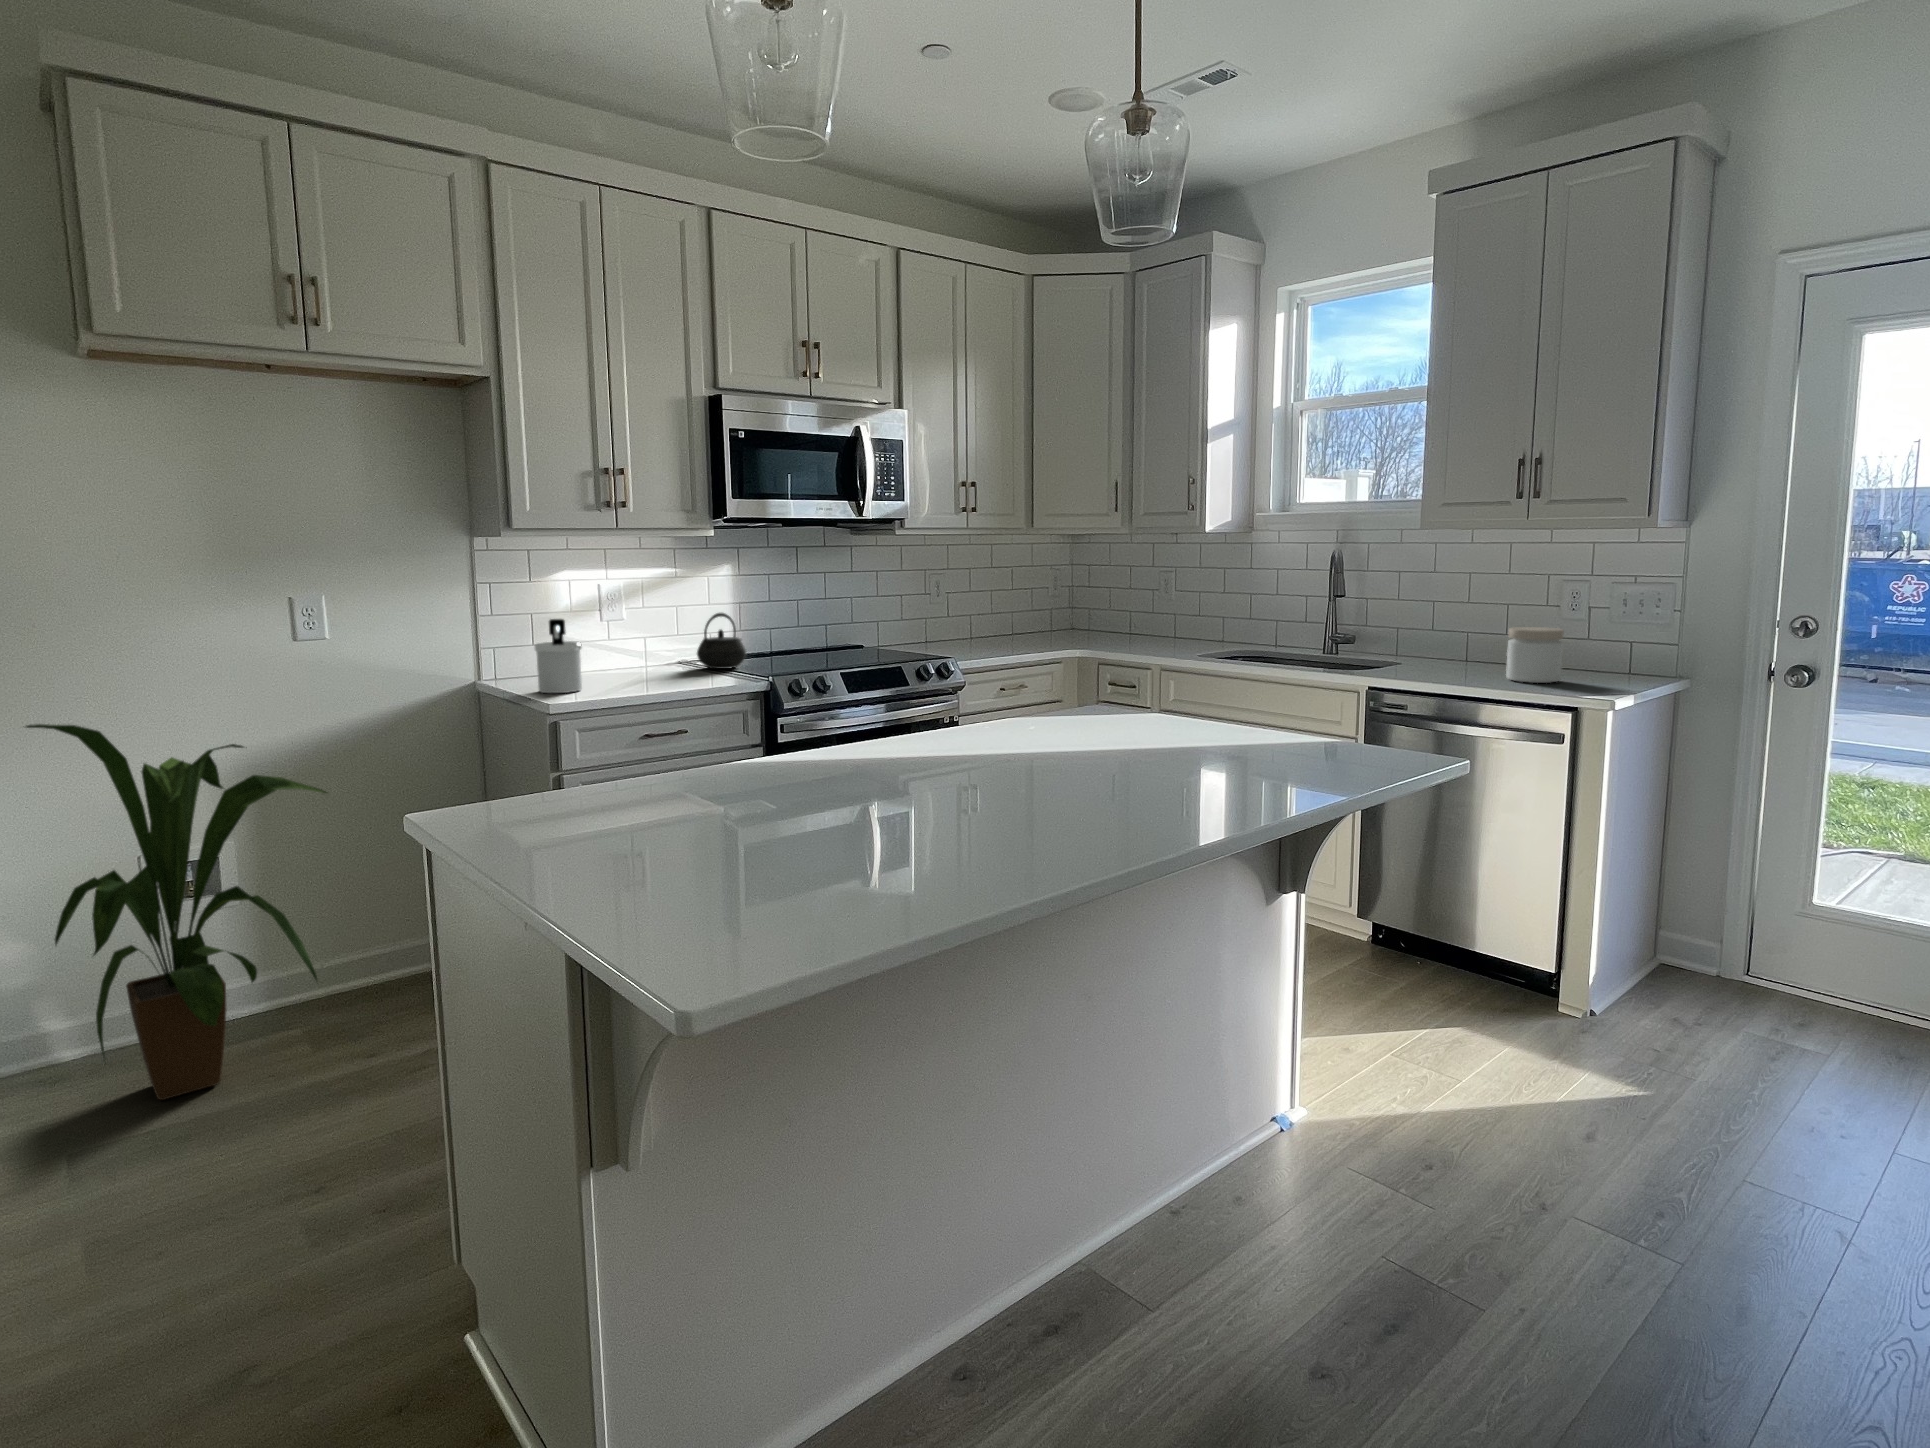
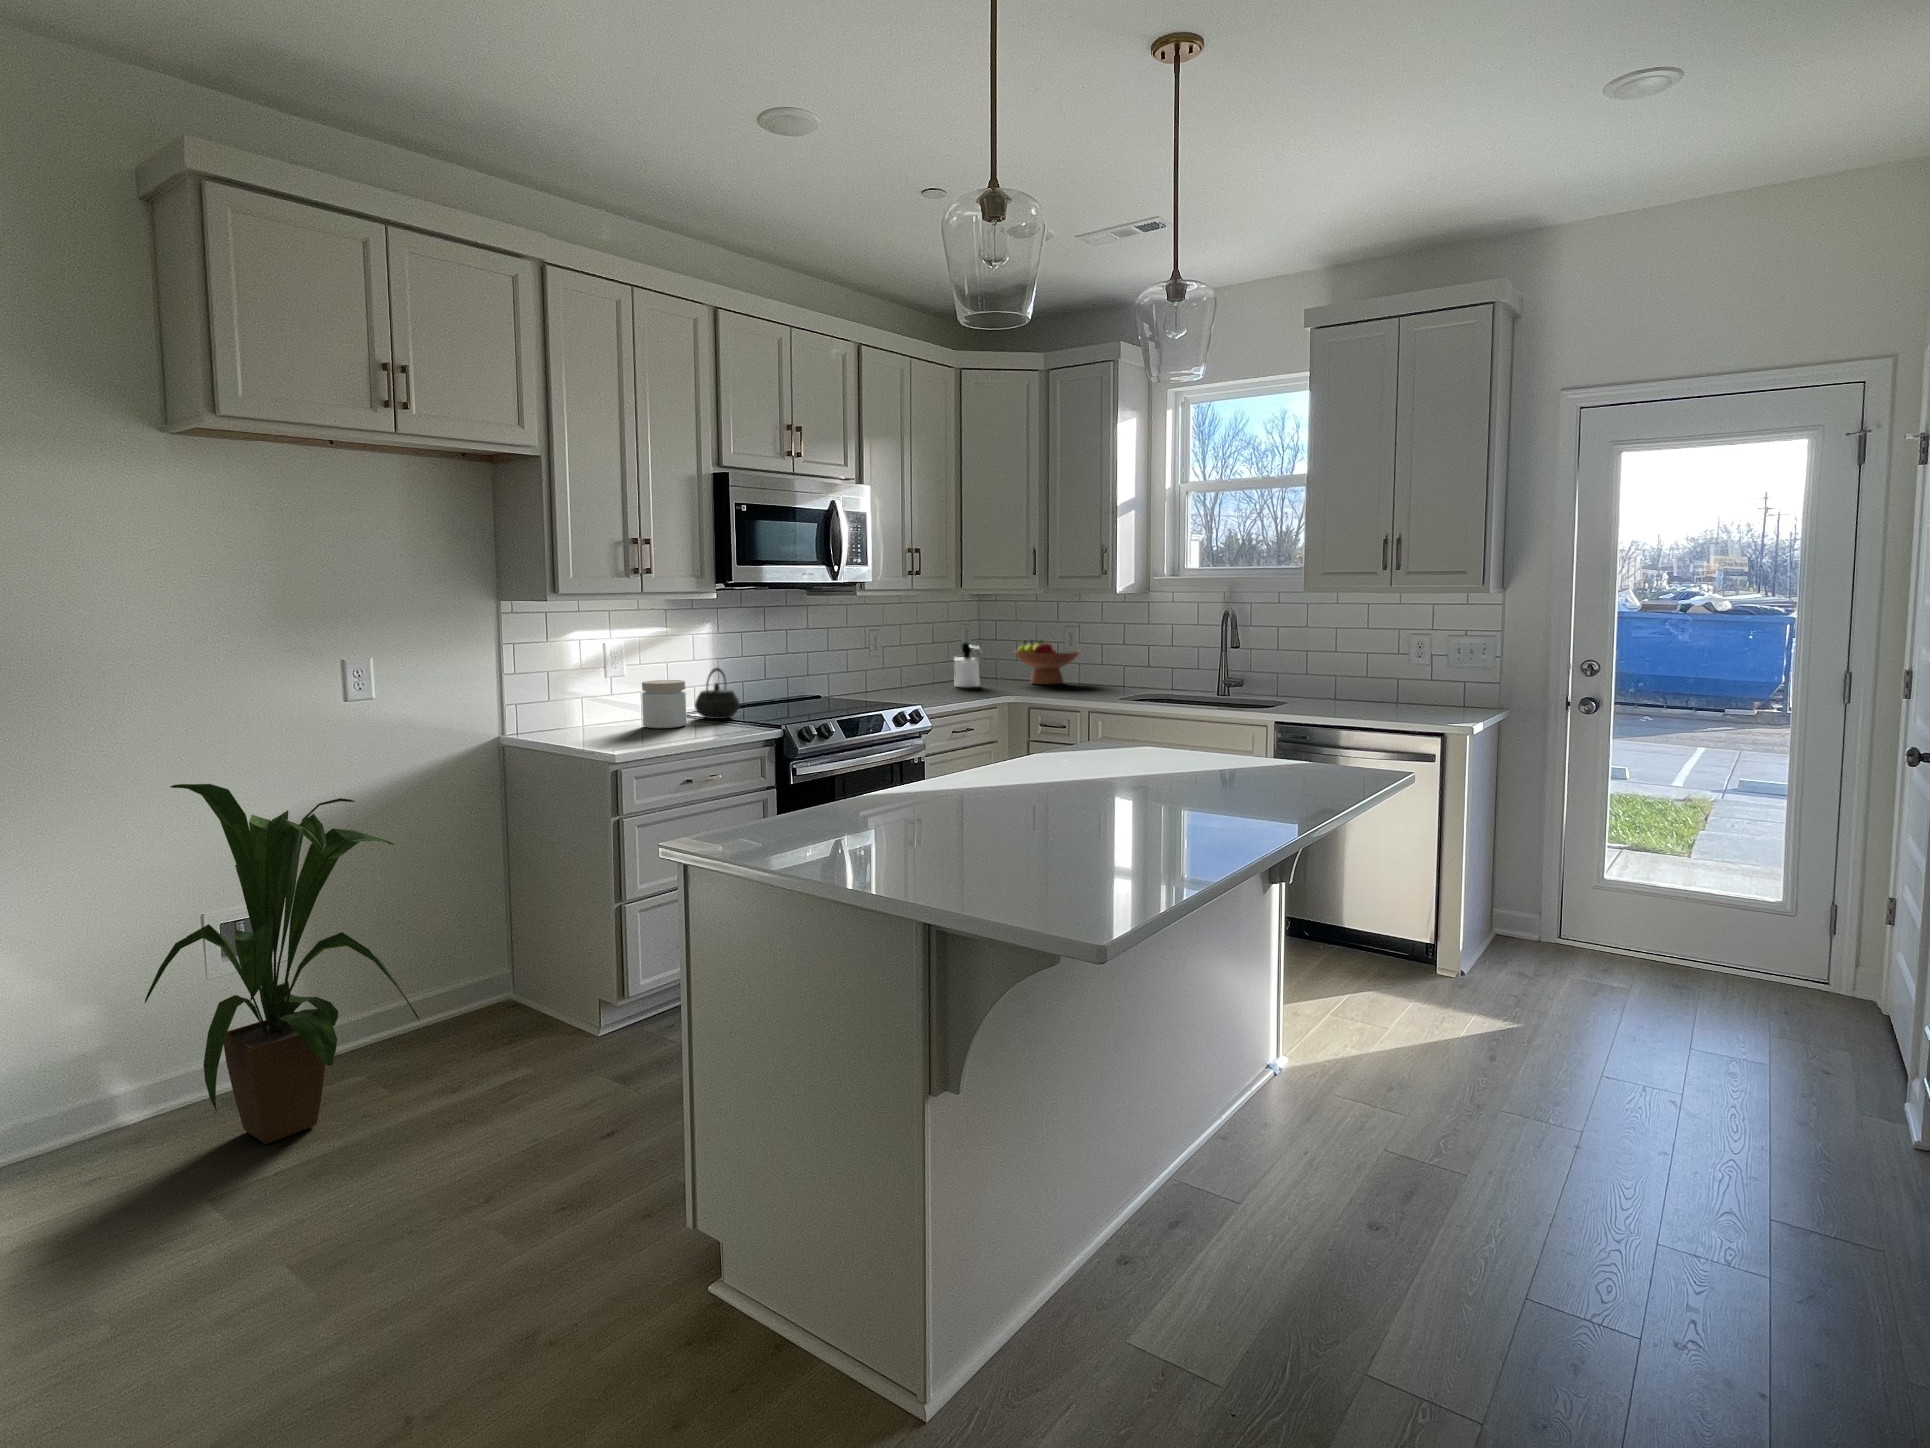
fruit bowl: none [1101,587,1179,638] -> present [1014,640,1080,685]
soap dispenser: present [535,619,582,693] -> present [954,643,982,687]
jar: present [1506,627,1564,683] -> present [642,680,687,728]

